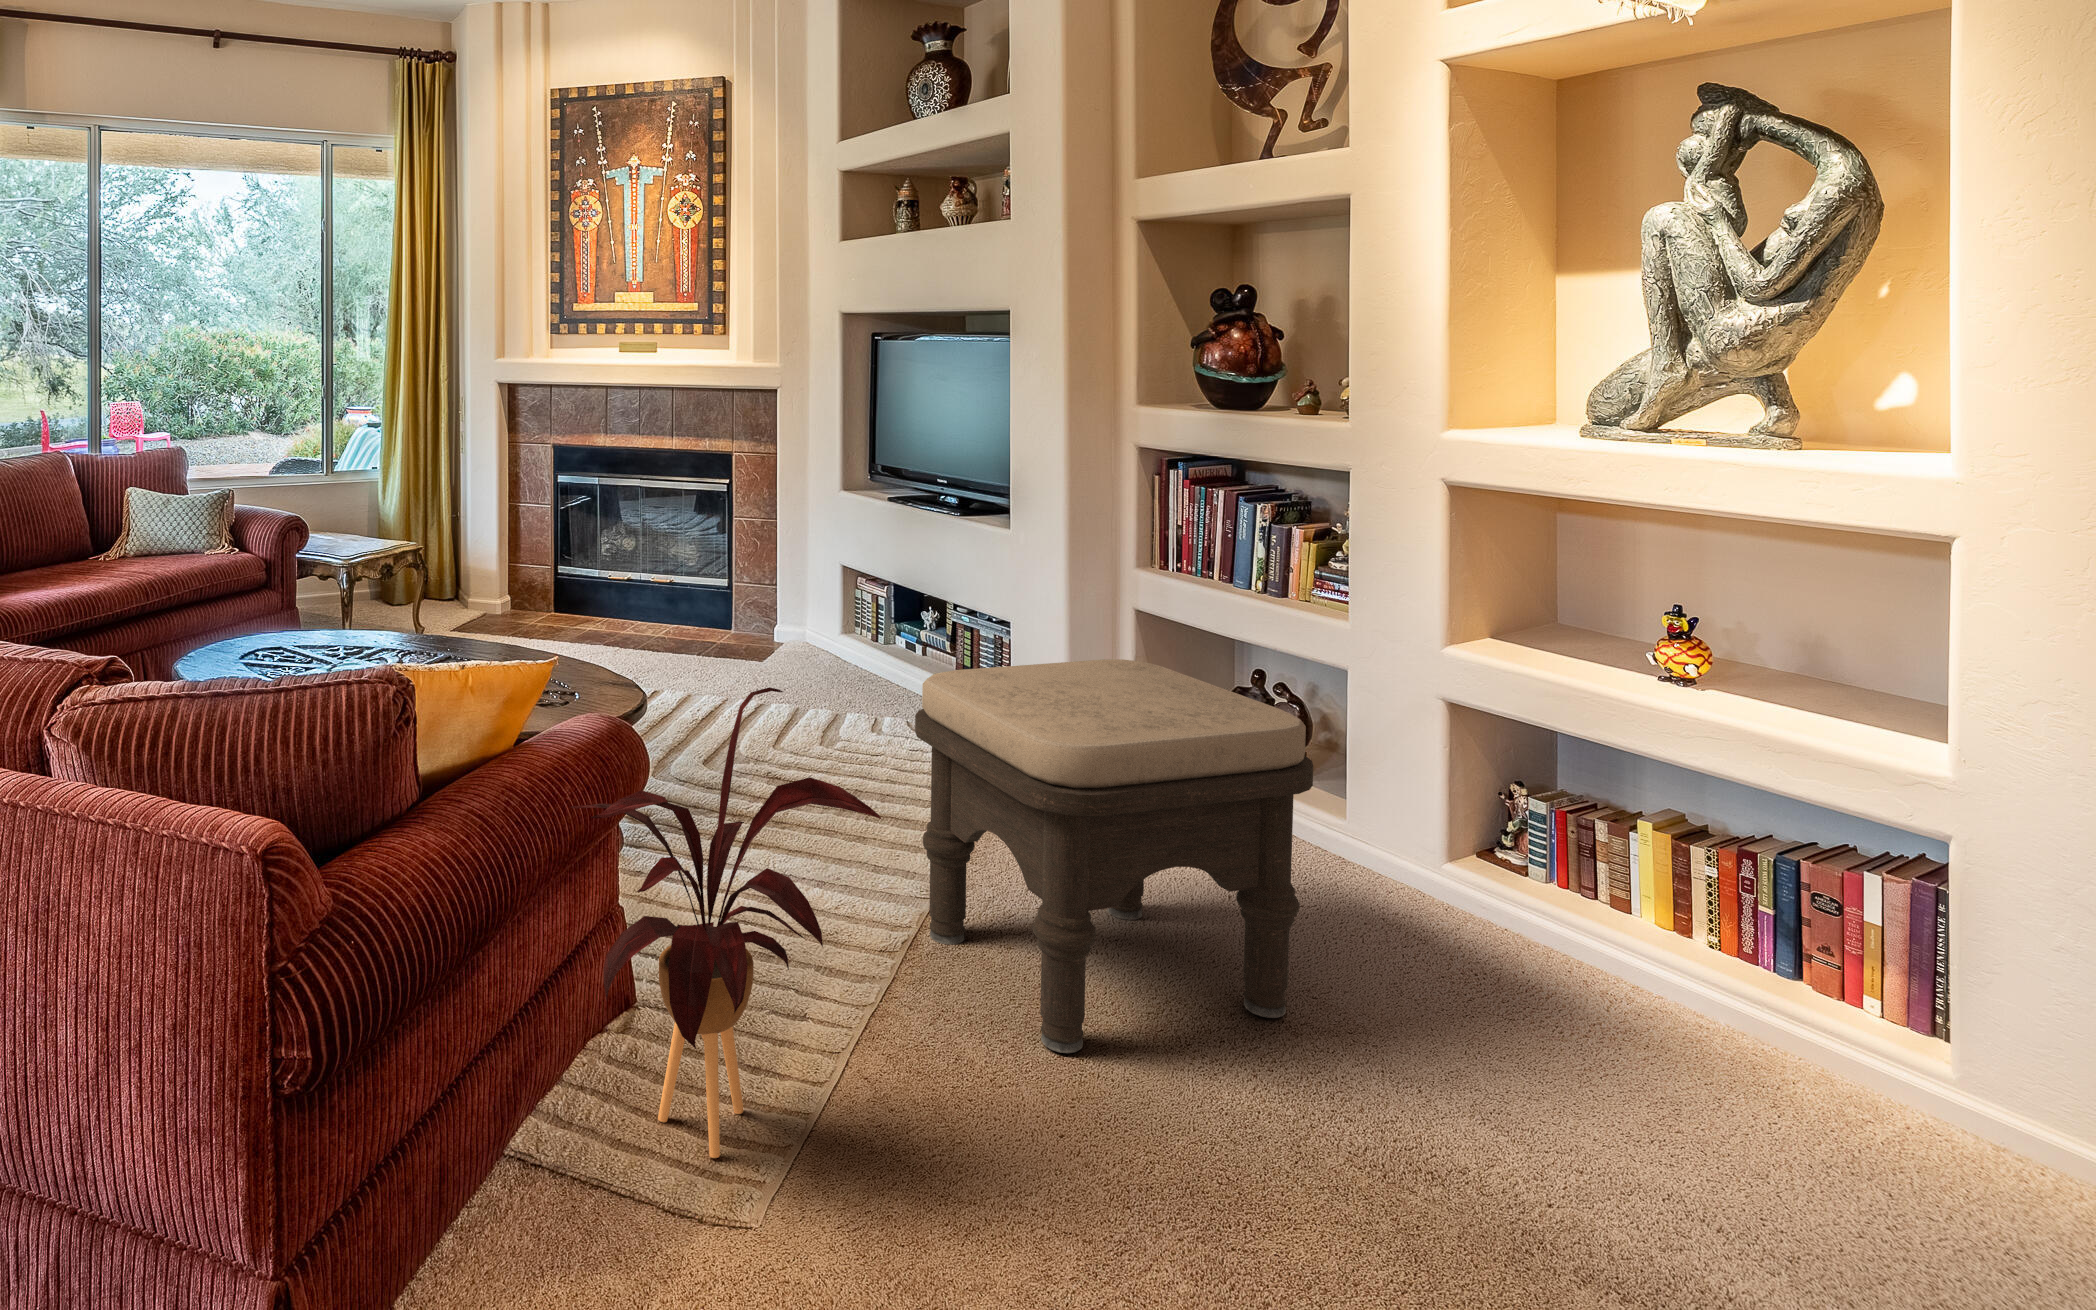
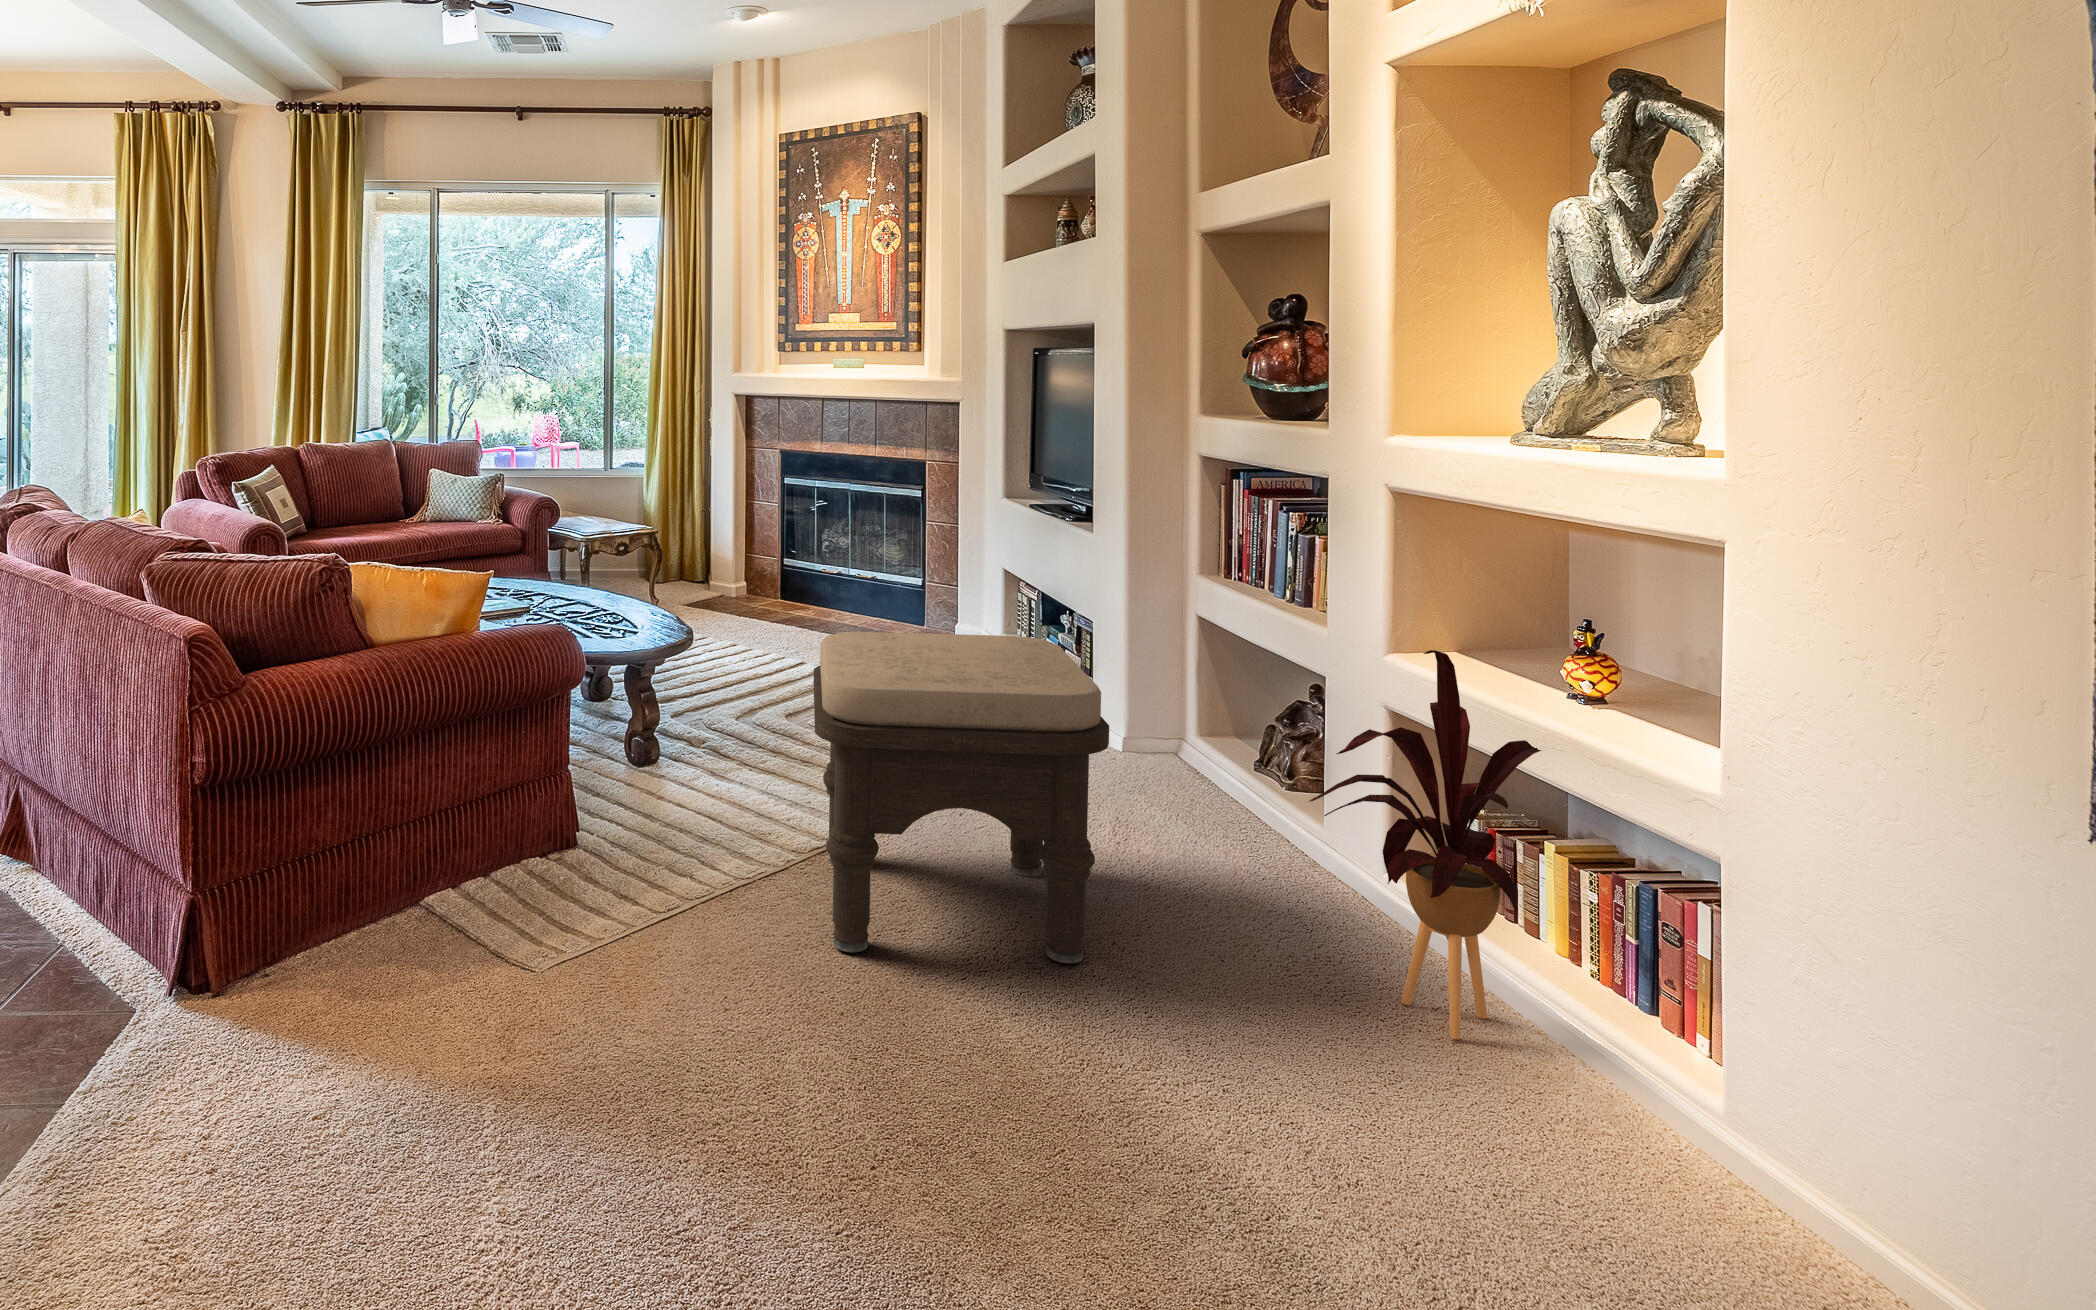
house plant: present [571,687,881,1158] -> present [1309,650,1541,1039]

